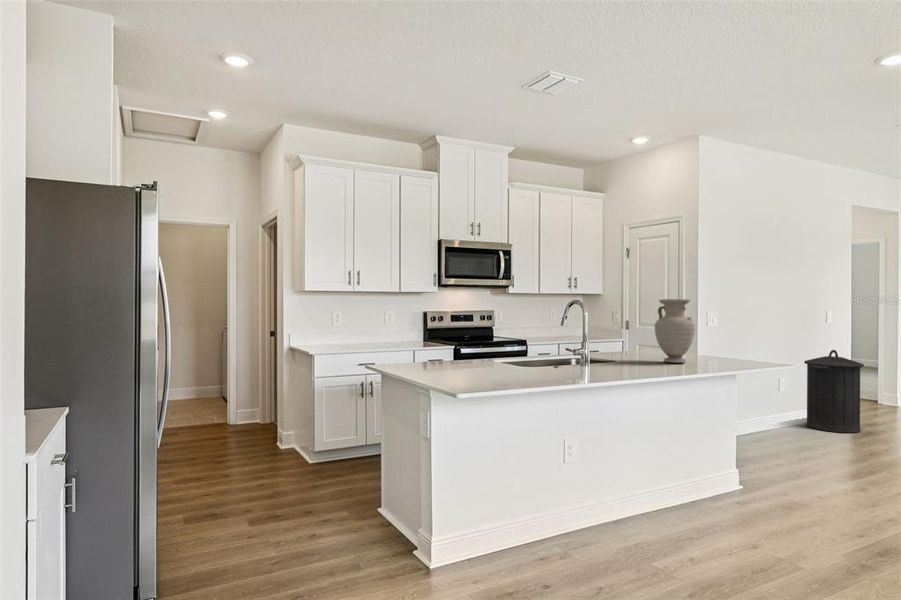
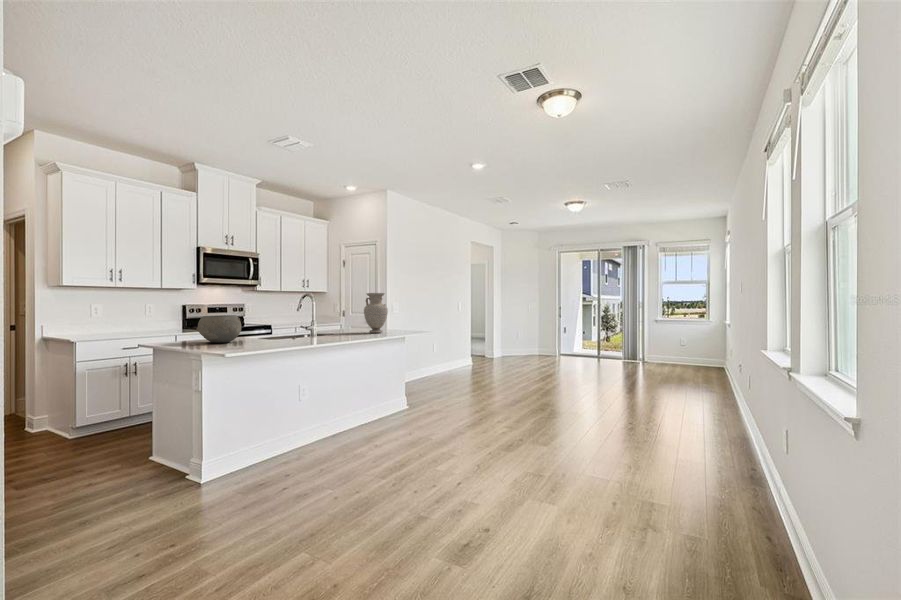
ceramic bowl: none [421,332,475,370] -> present [196,315,241,343]
trash can: present [804,350,864,433] -> none [448,325,477,373]

